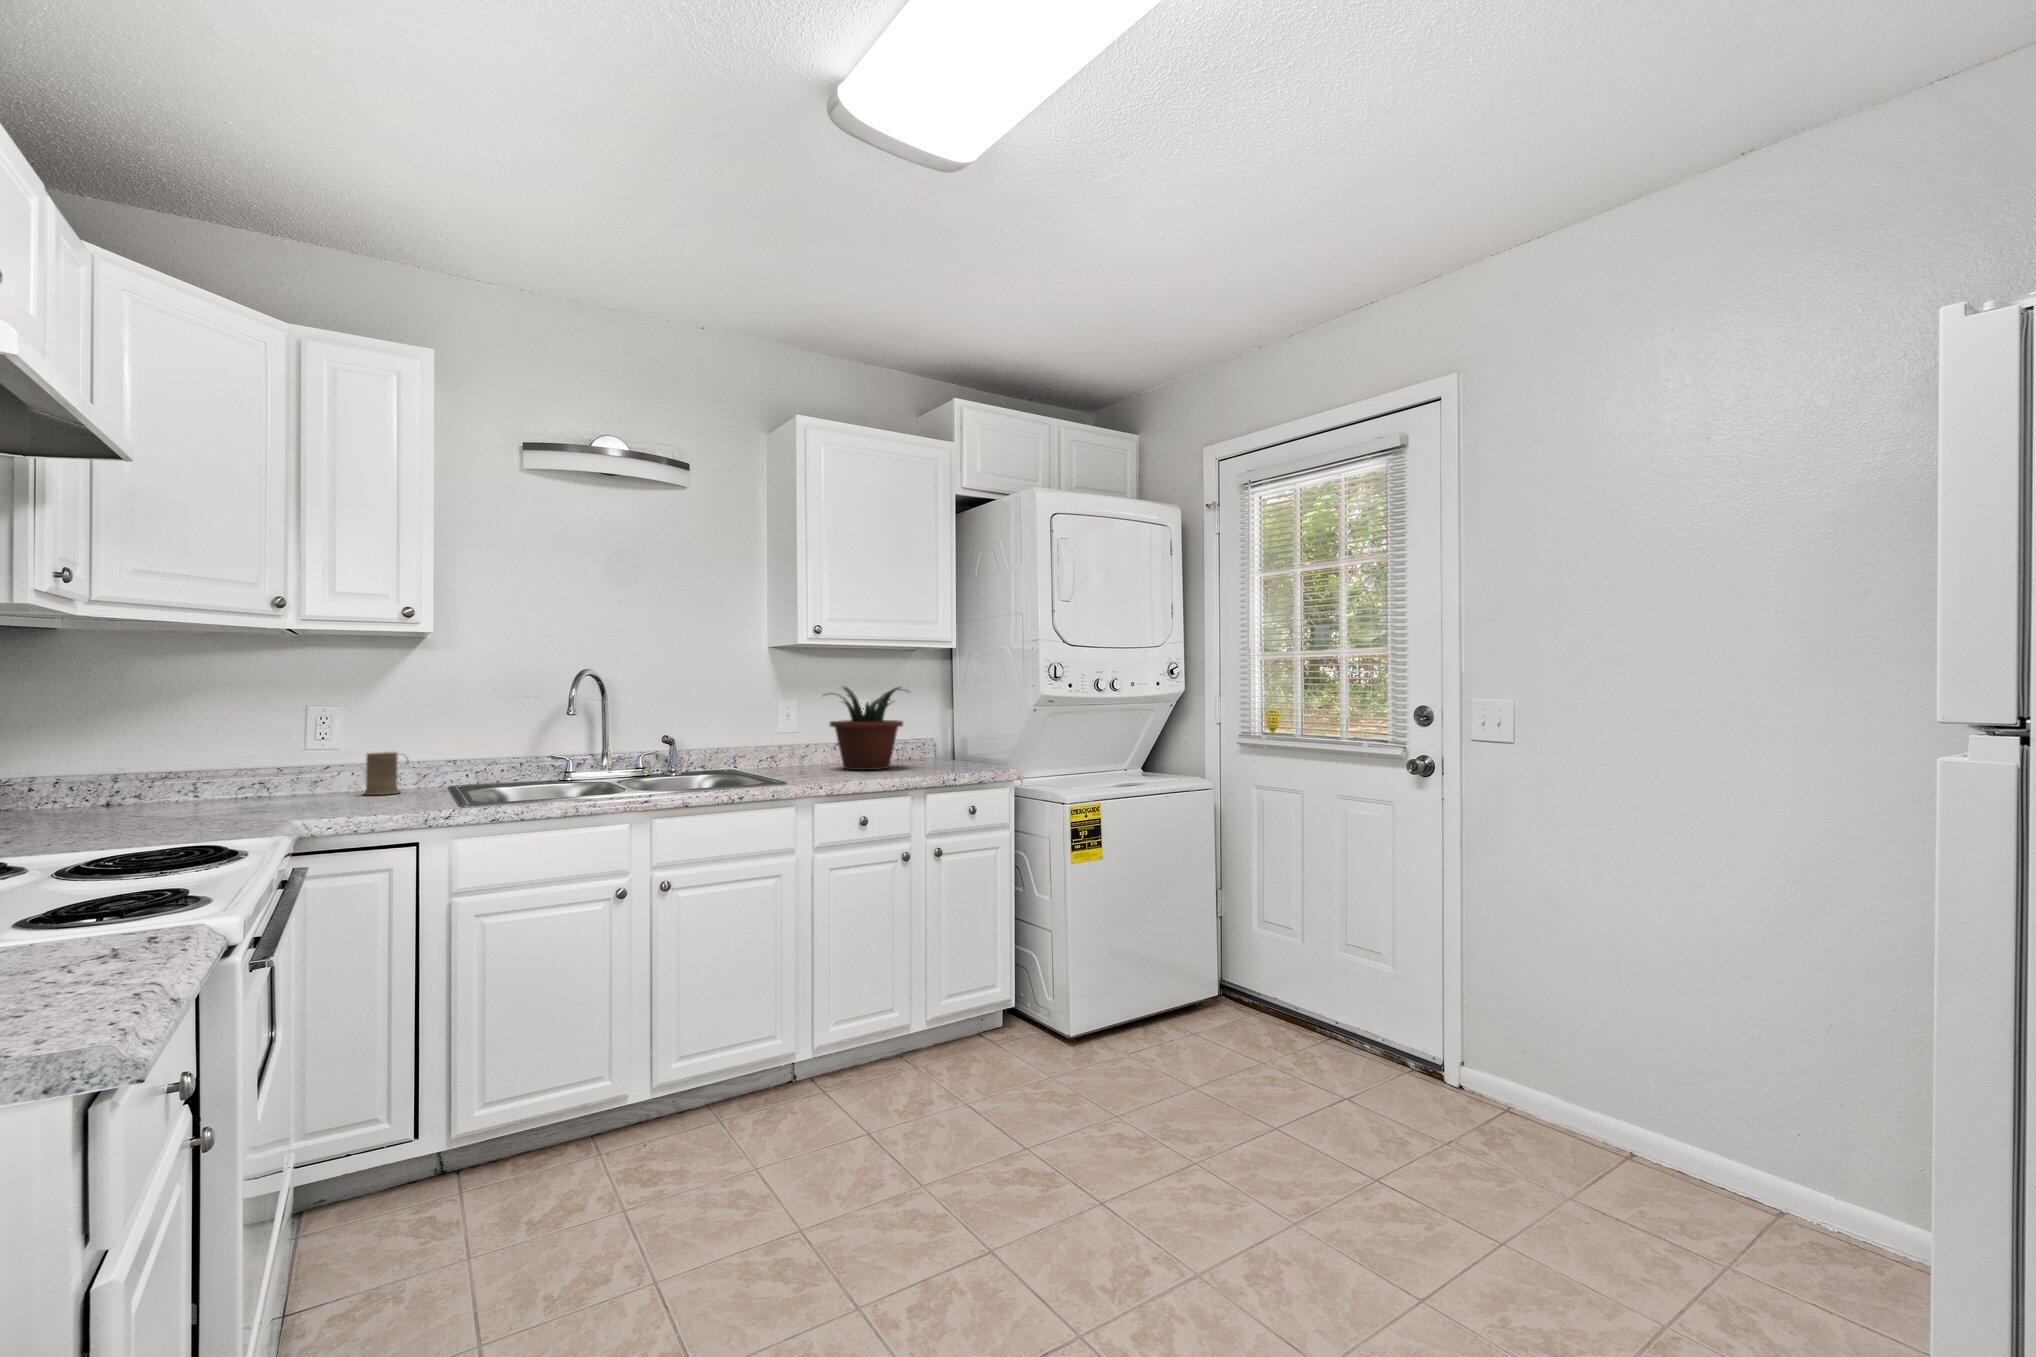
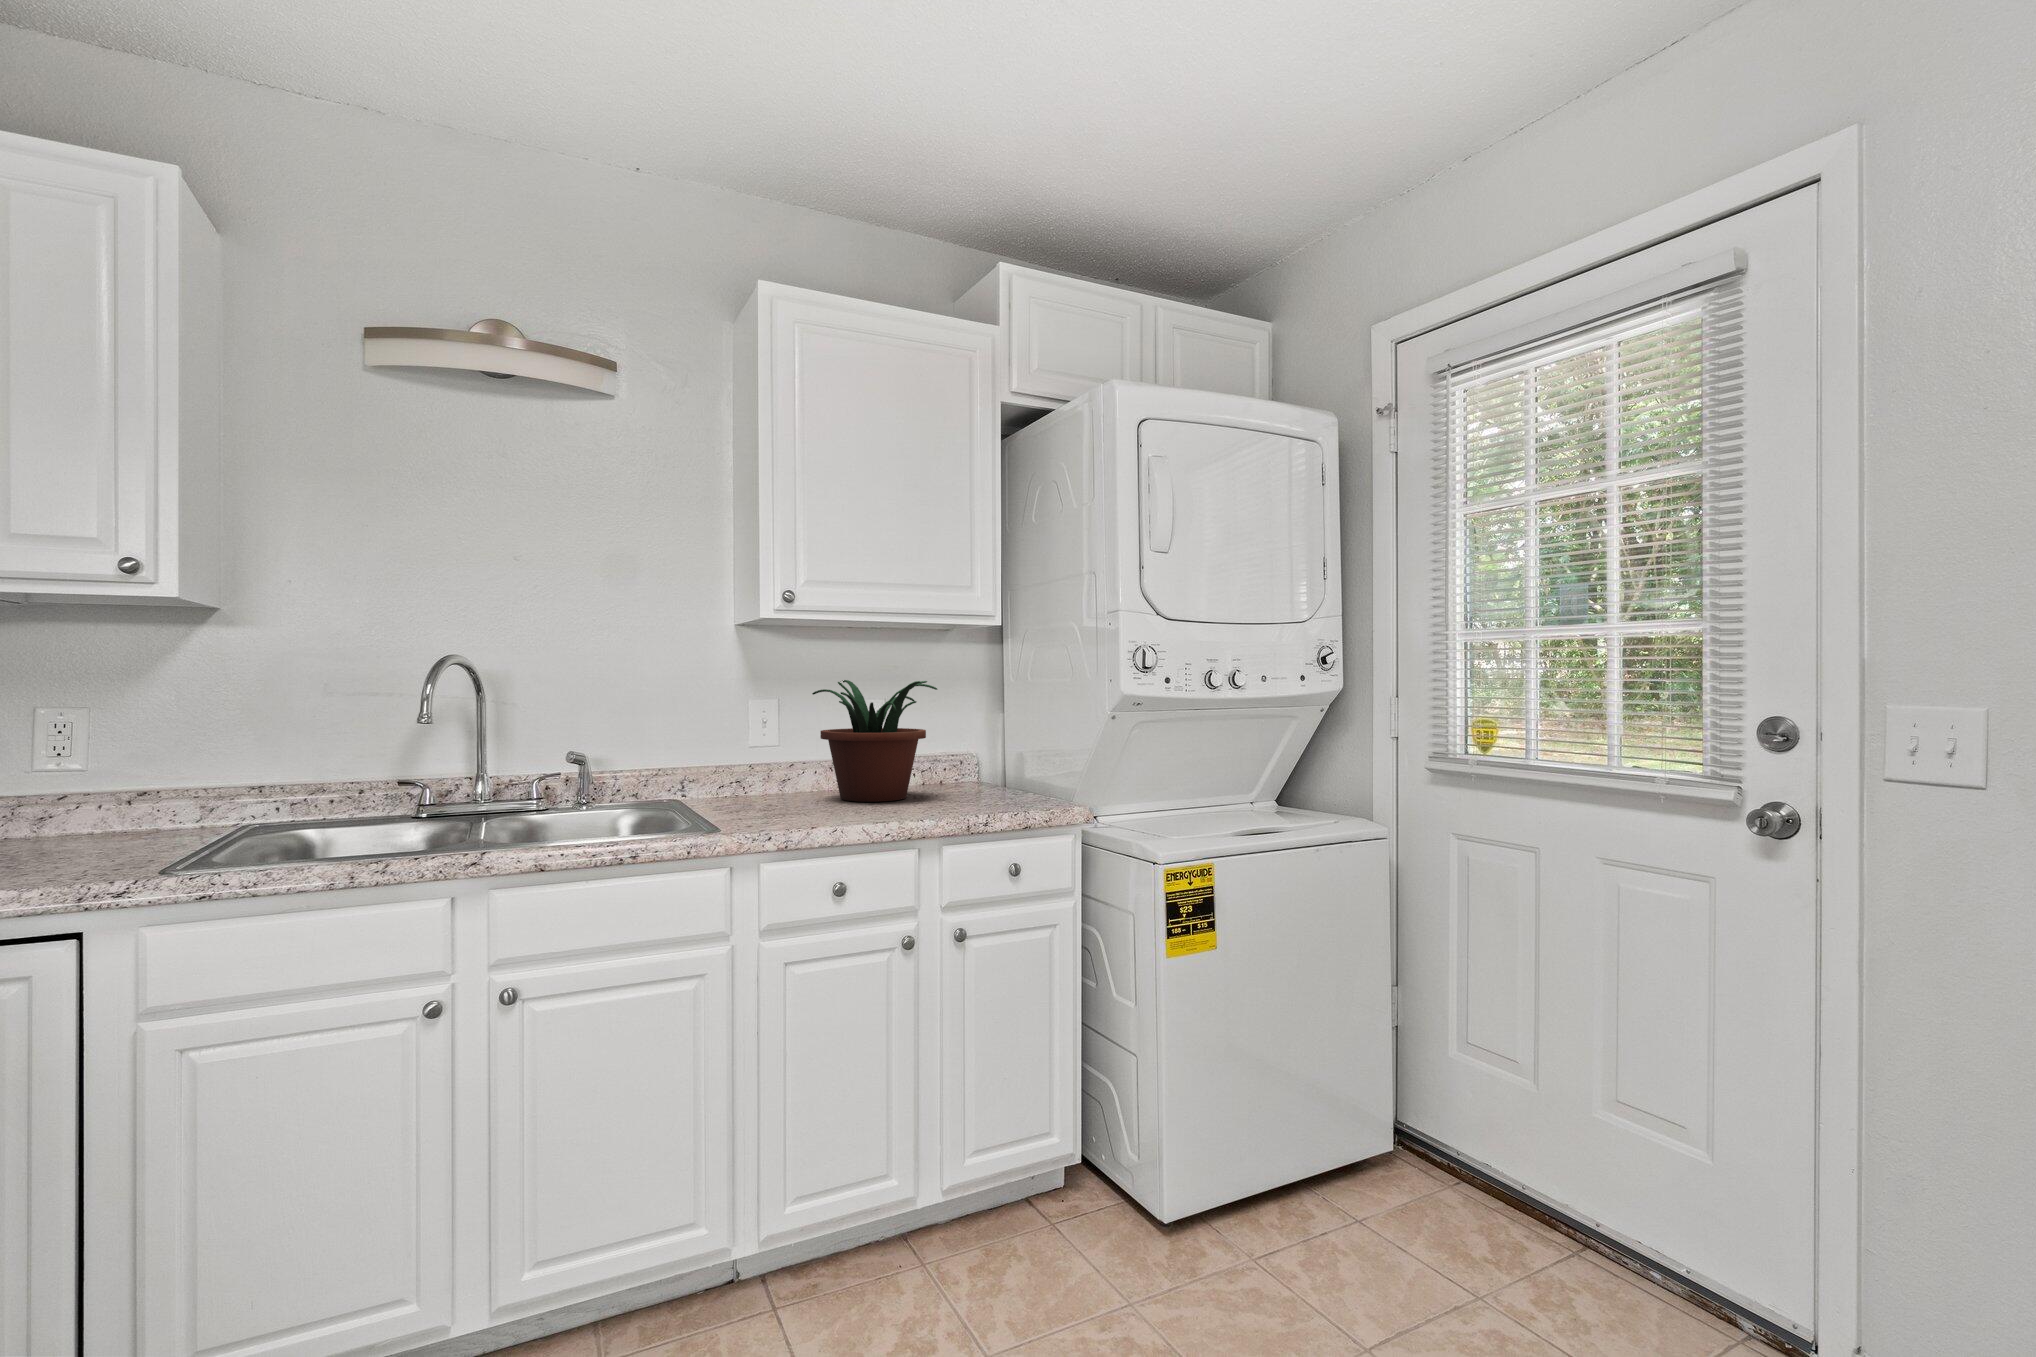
mug: present [364,752,408,795] -> none [98,777,179,842]

